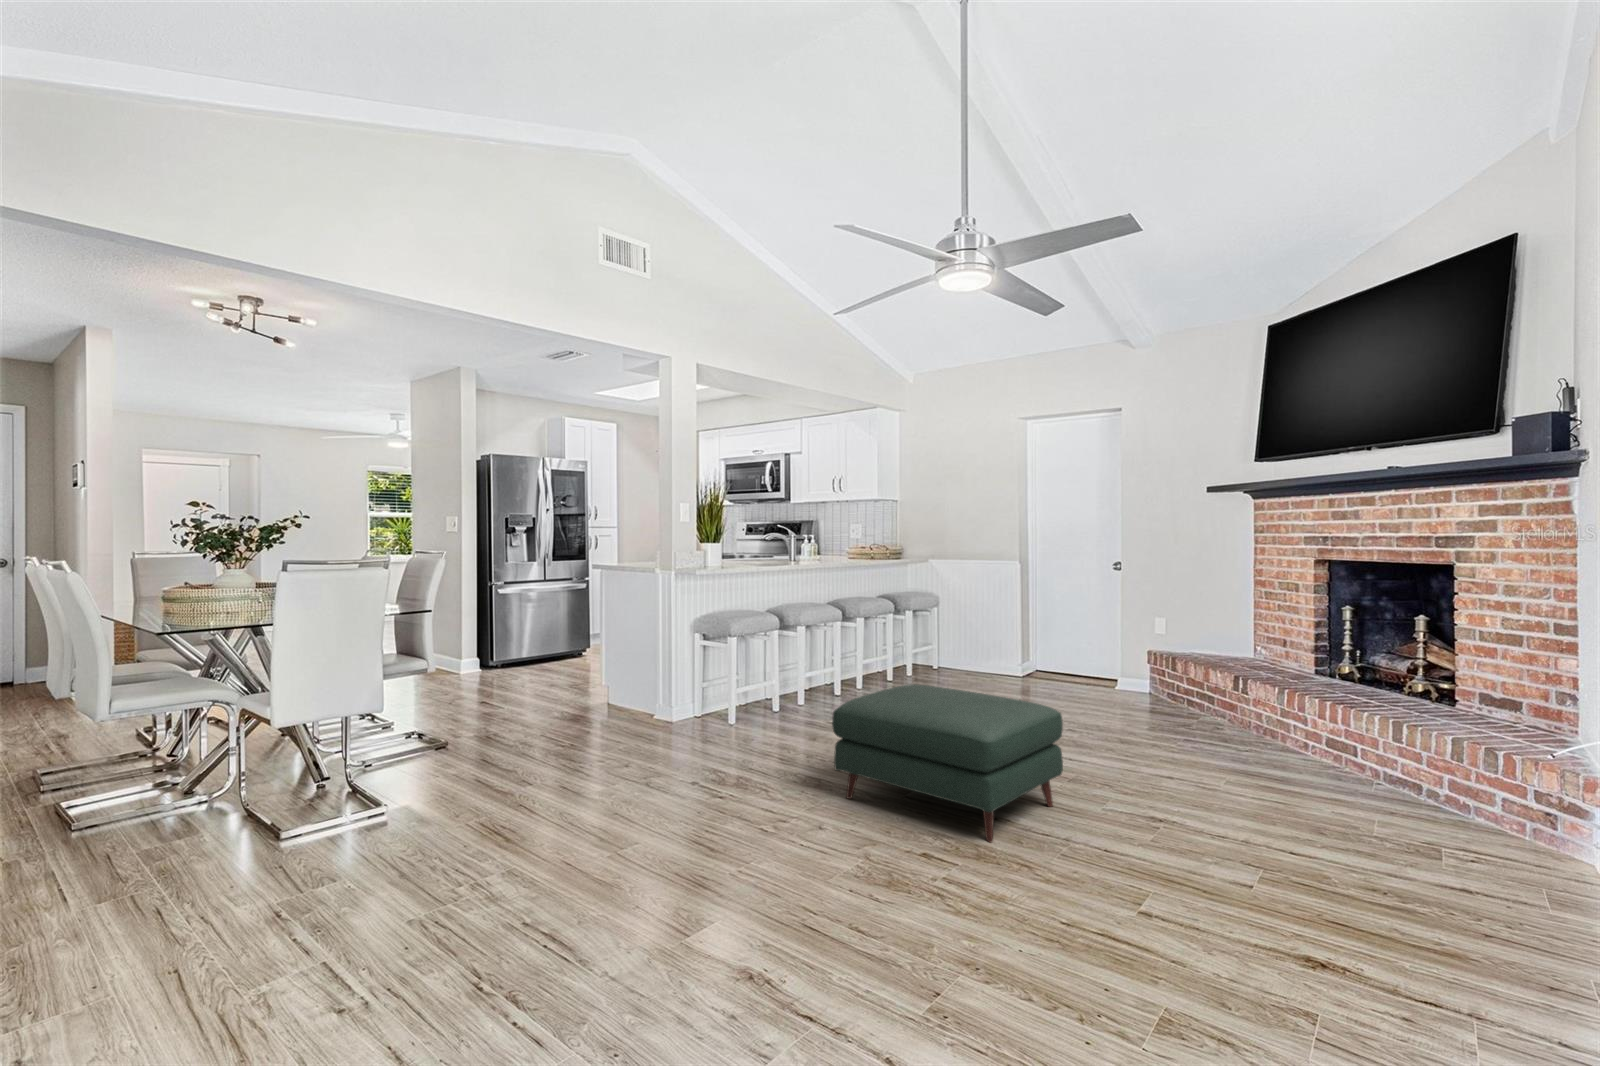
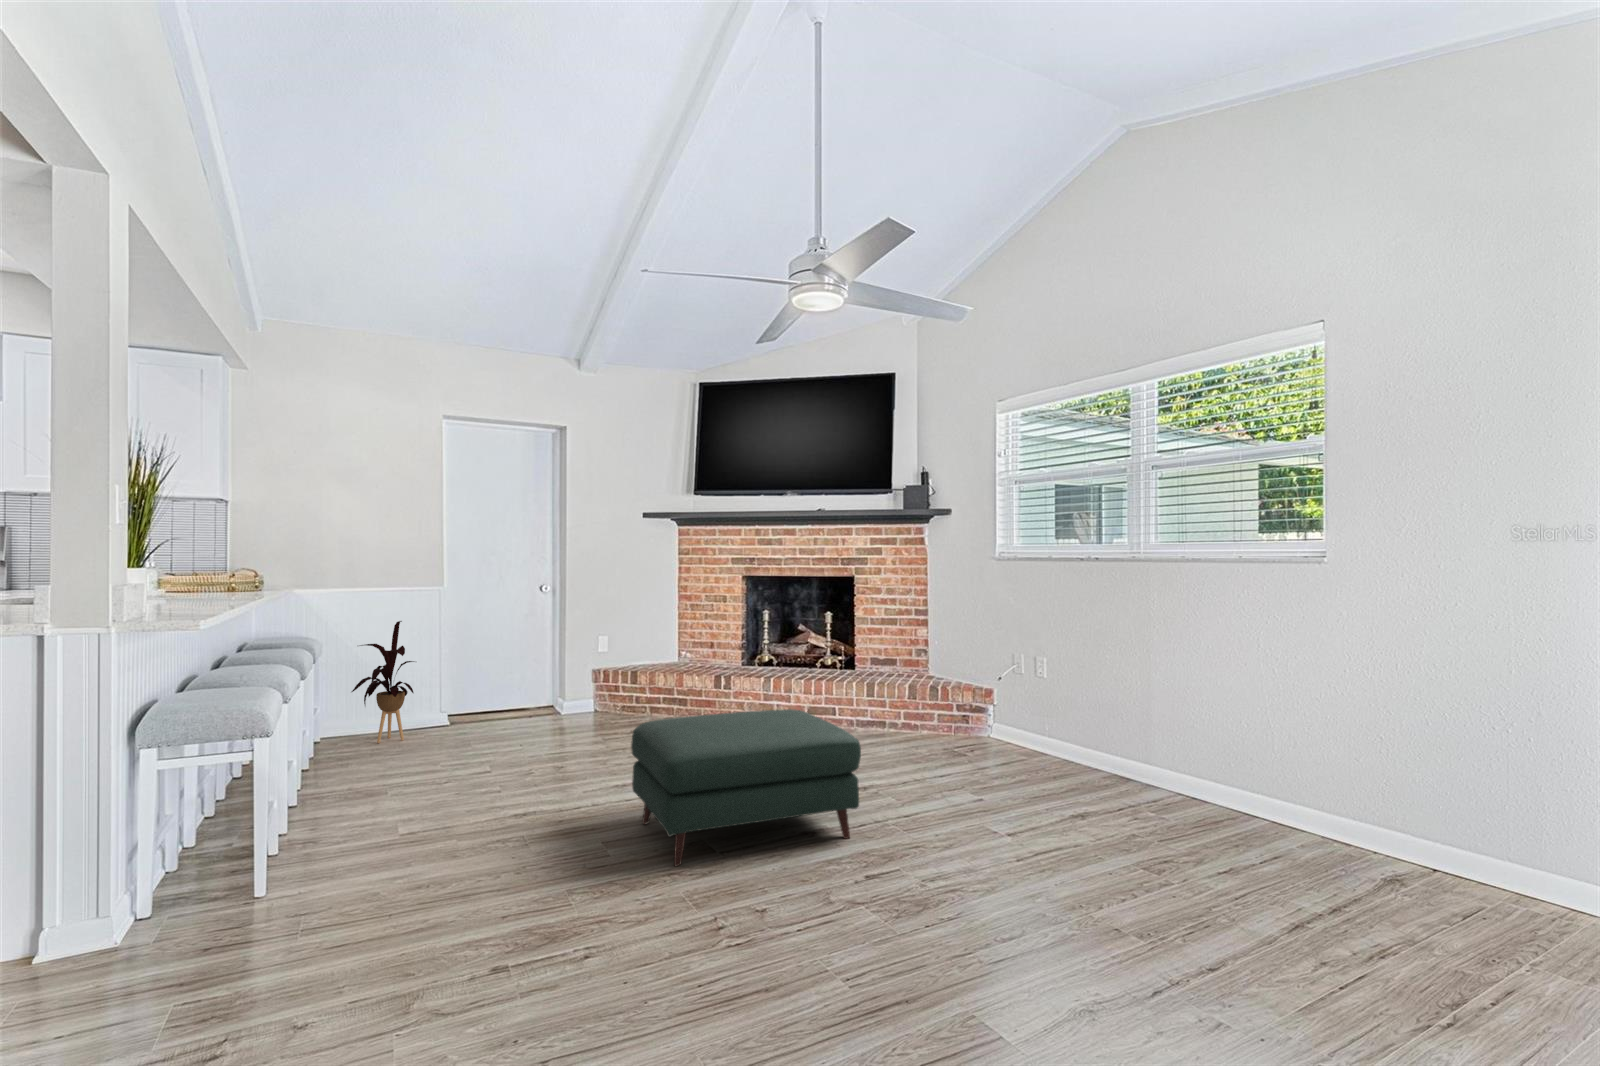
house plant: none [928,587,976,681] -> present [352,621,414,743]

